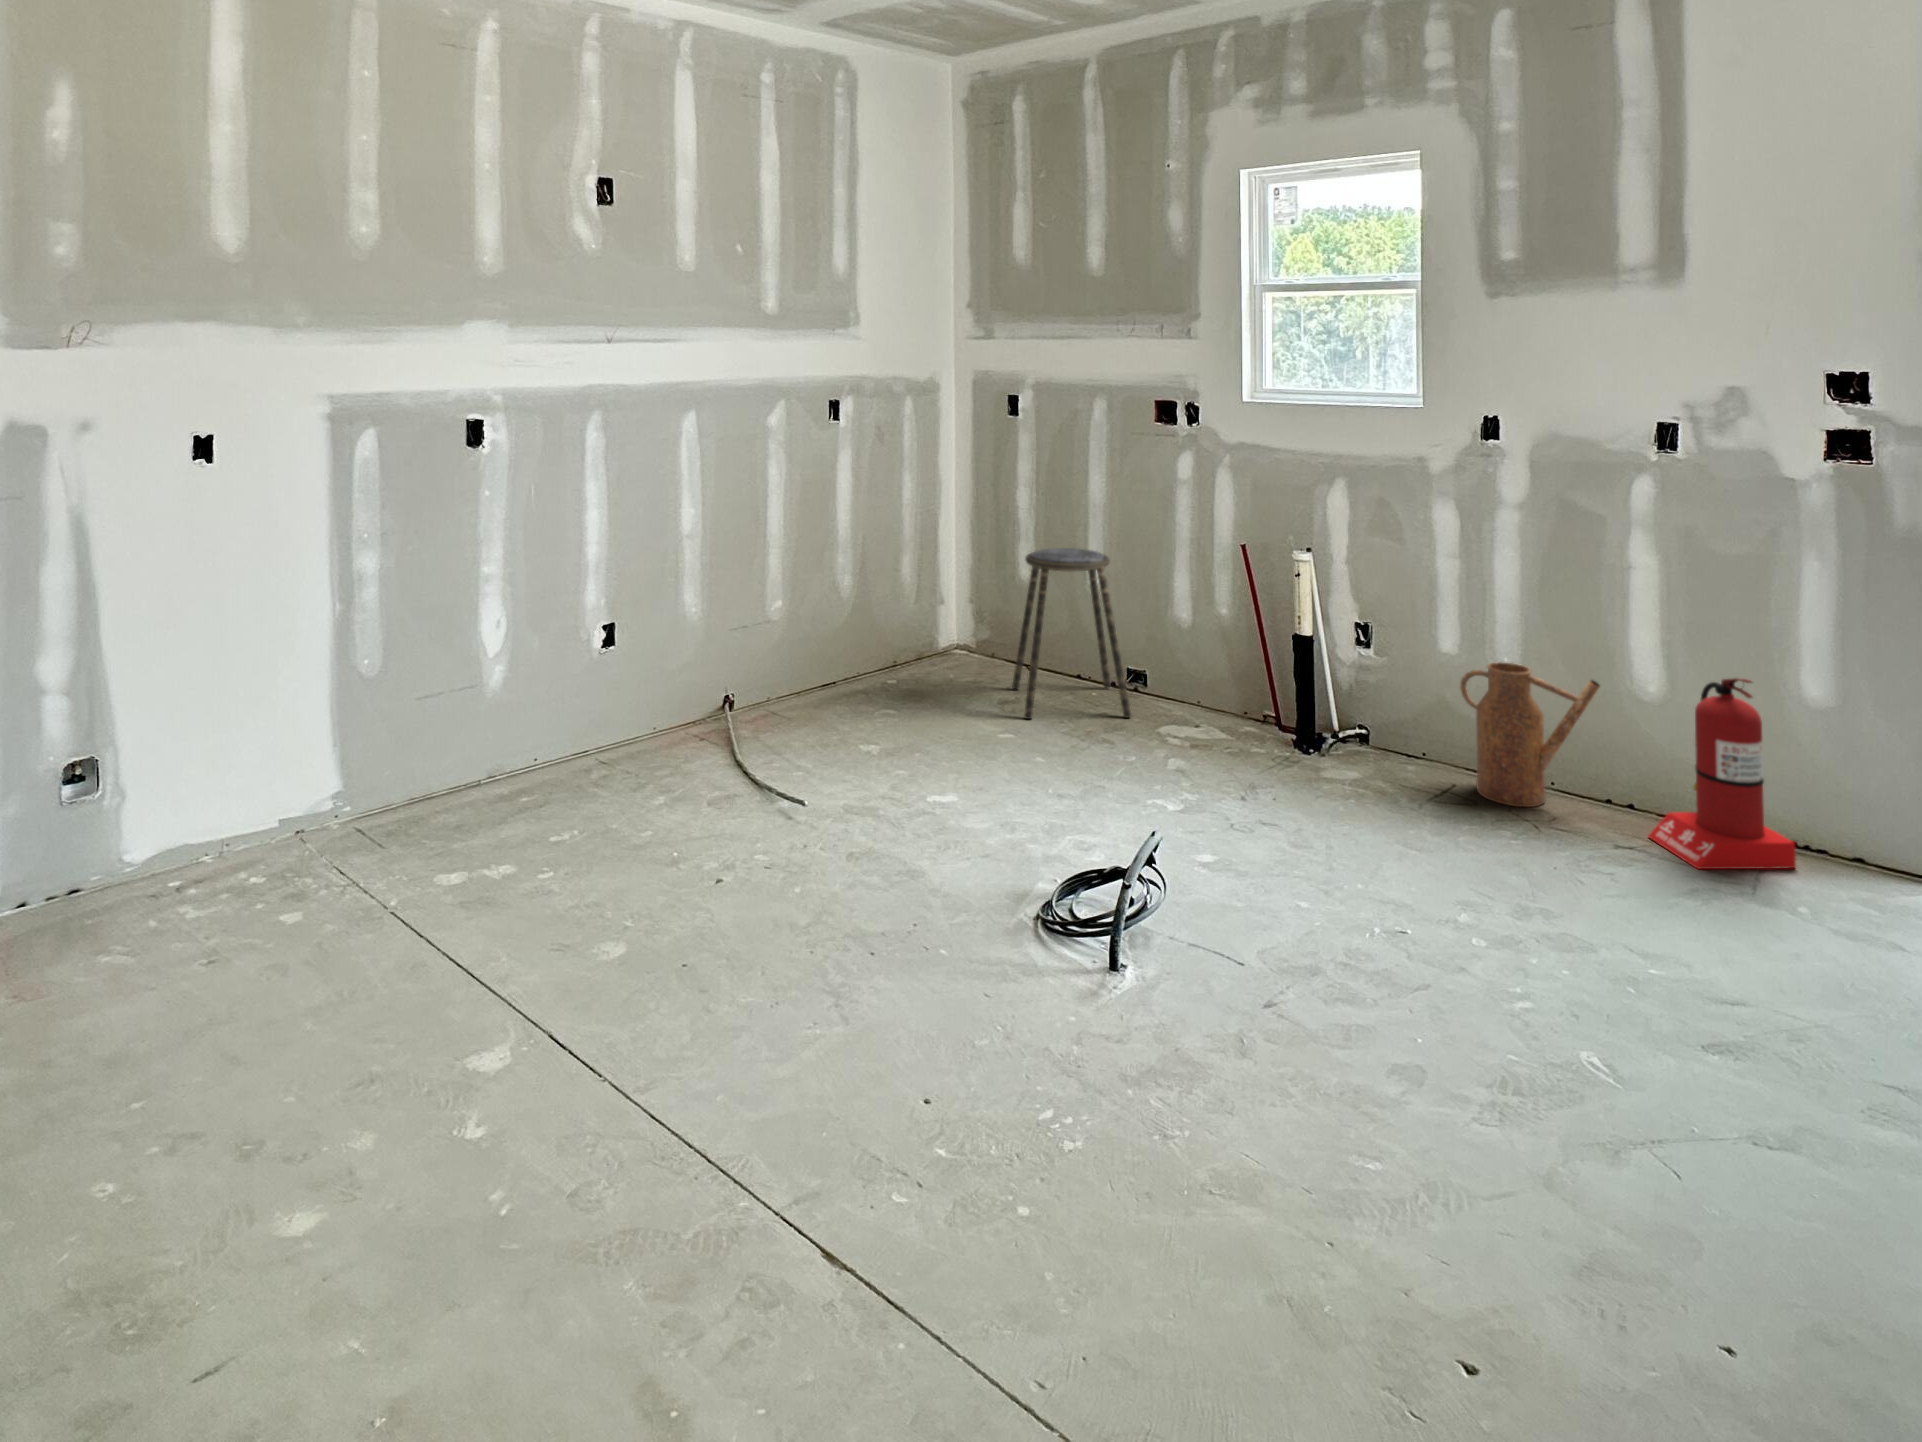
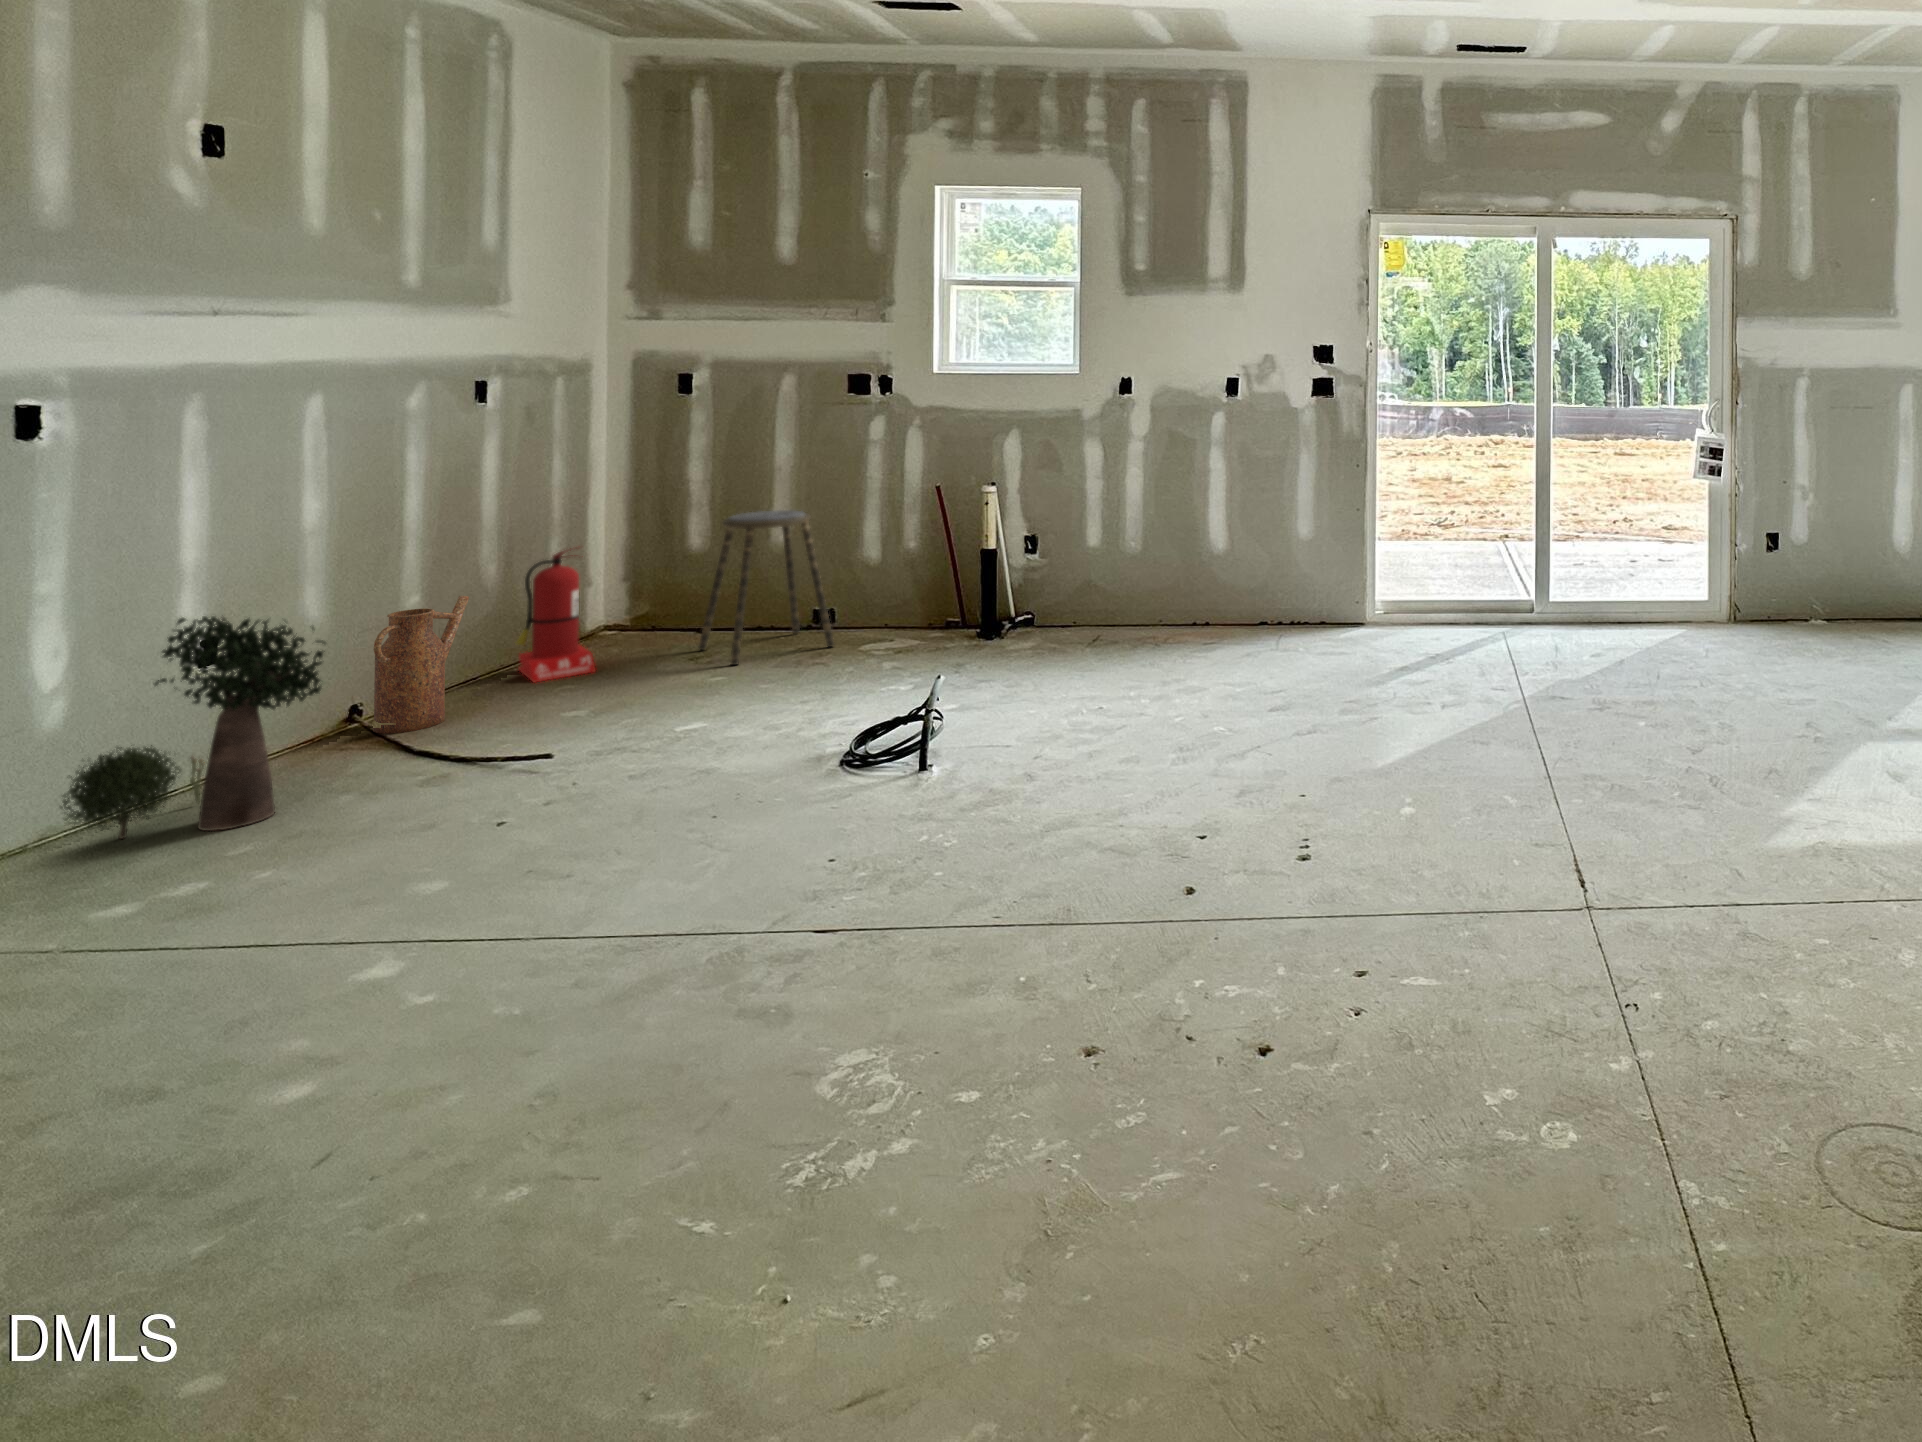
potted plant: none [481,608,643,808] -> present [63,616,326,839]
watering can: present [1460,662,1600,807] -> present [373,596,469,734]
fire extinguisher: present [1649,678,1796,869] -> present [515,548,595,682]

